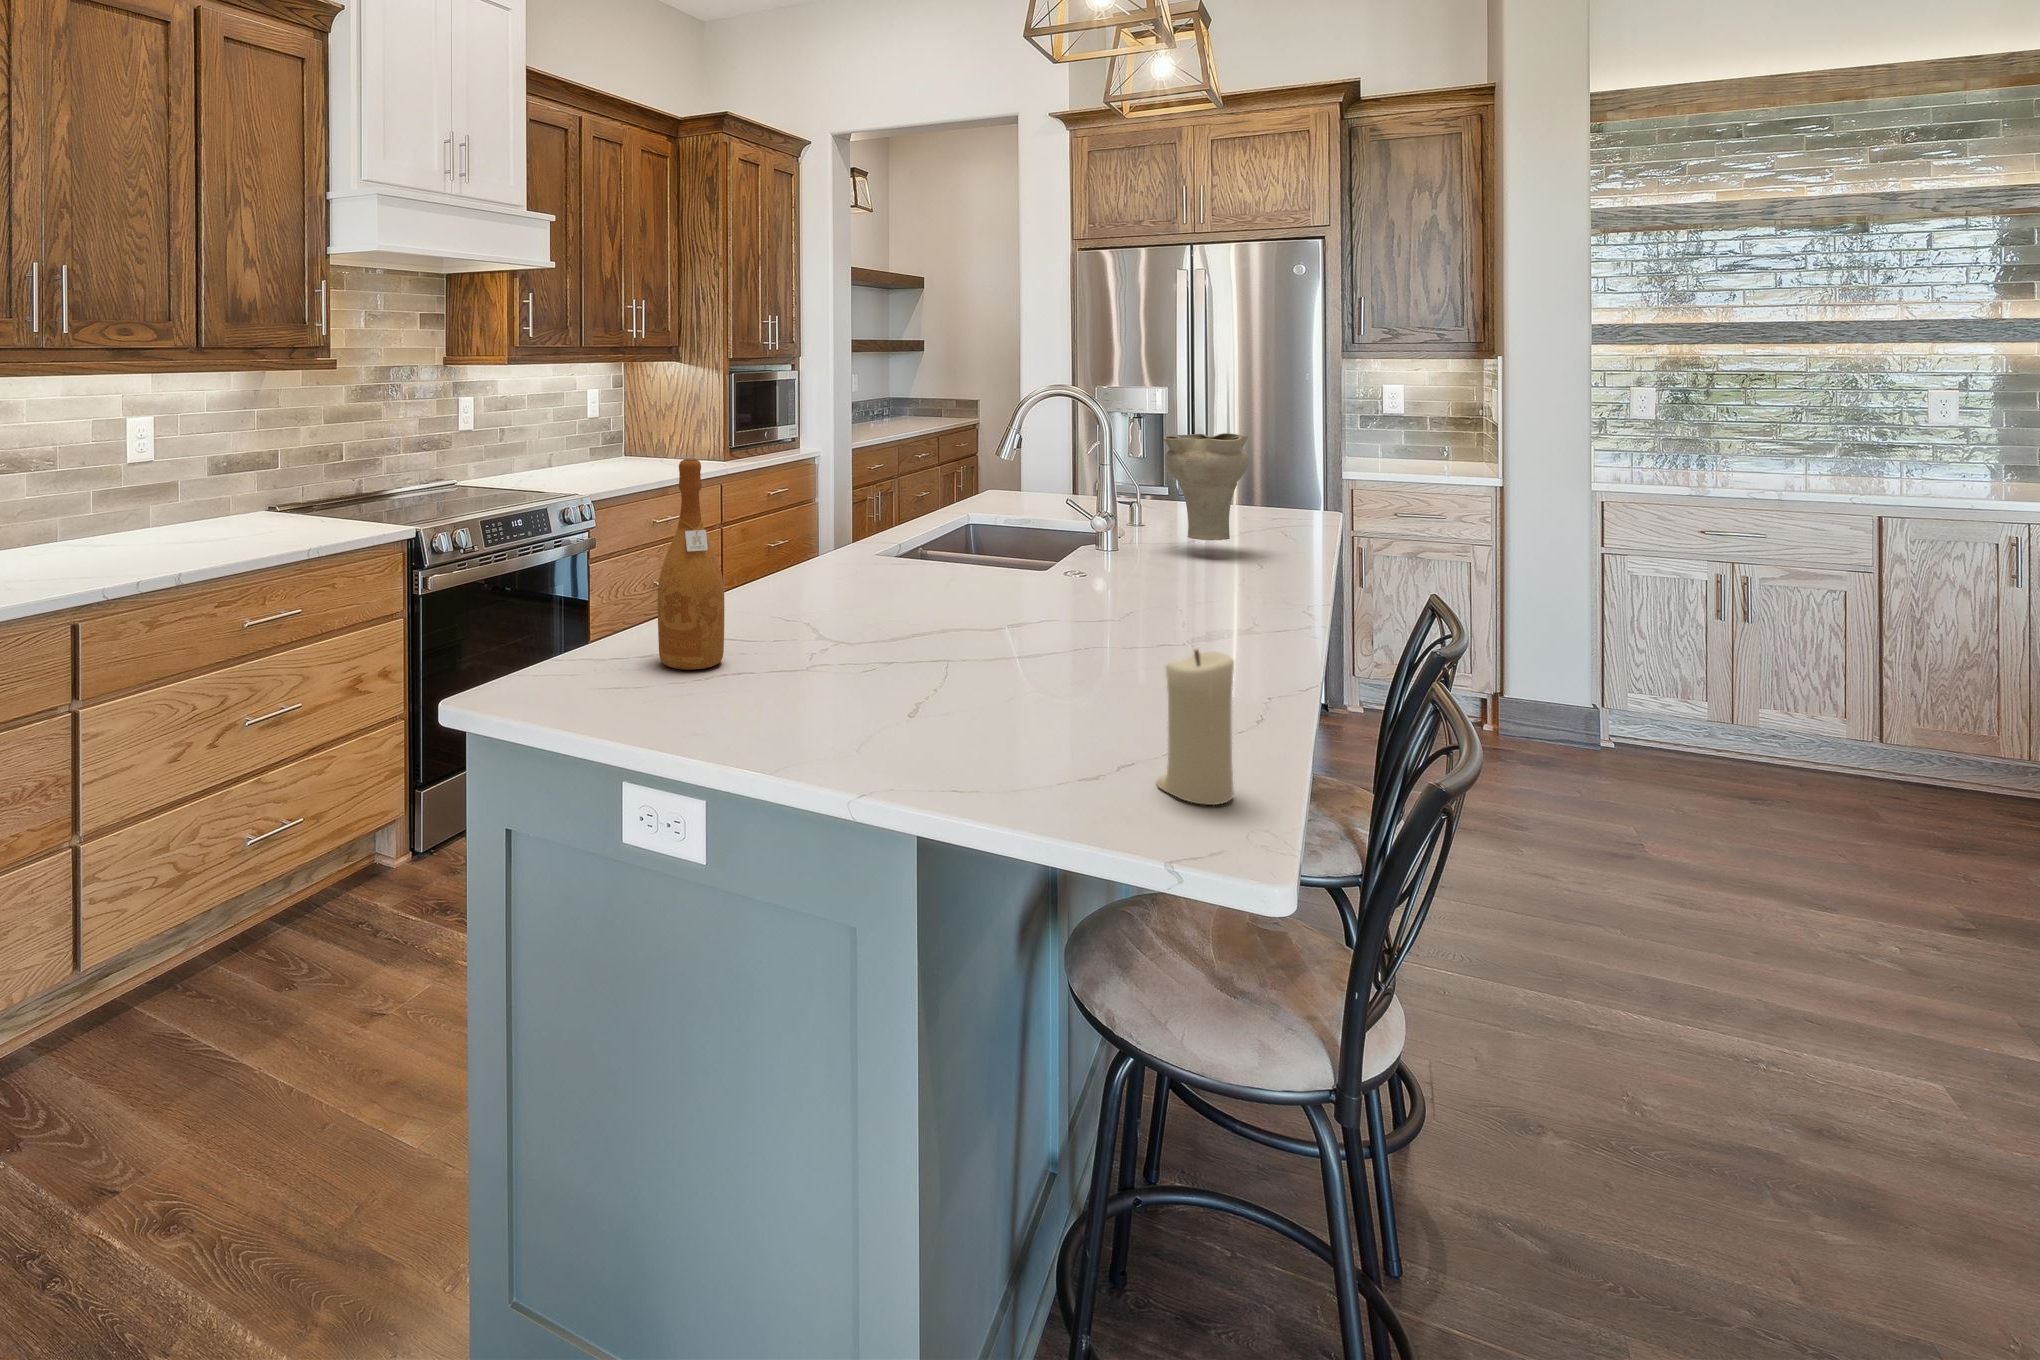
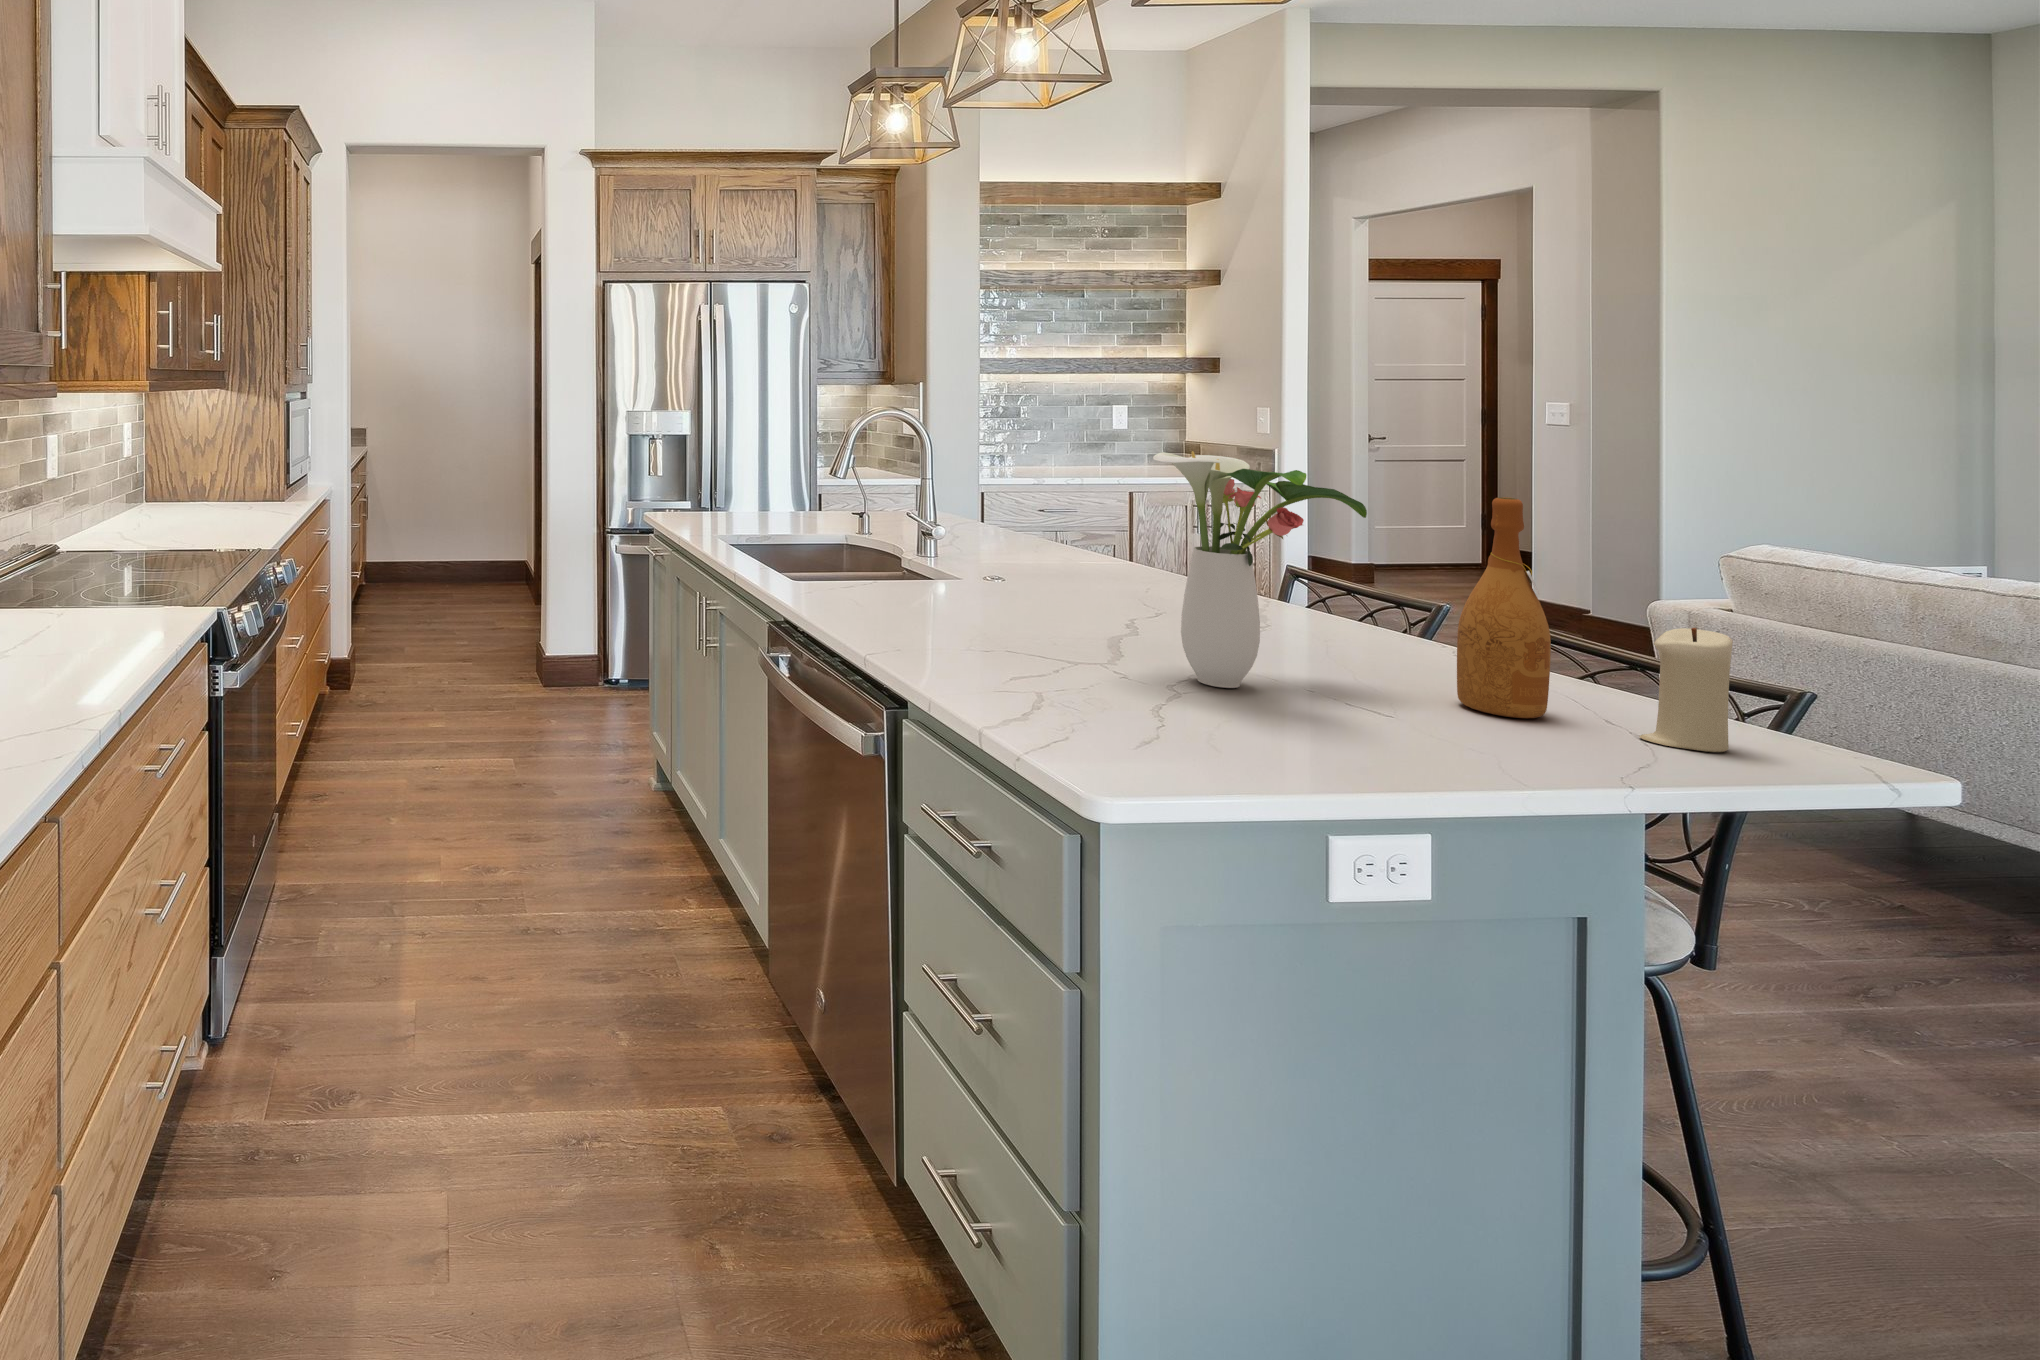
flower arrangement: none [824,426,1043,675] -> present [1153,451,1367,688]
vase: present [1164,433,1249,540] -> none [952,445,1035,547]
wine bottle: present [658,459,724,670] -> present [1457,497,1551,718]

